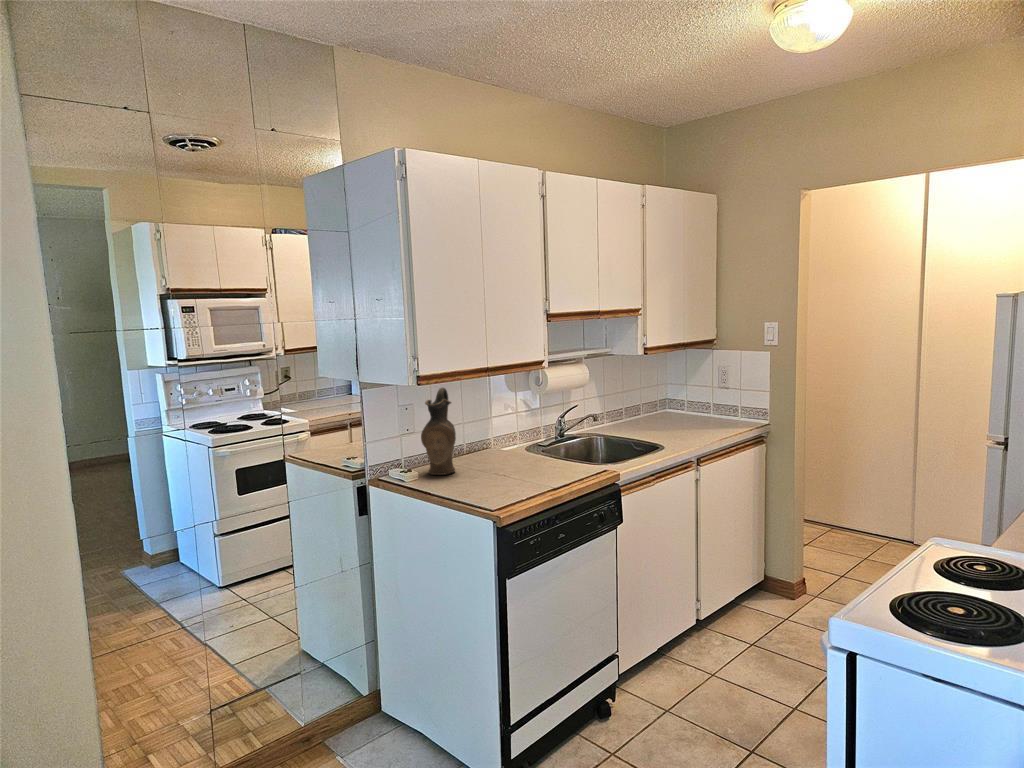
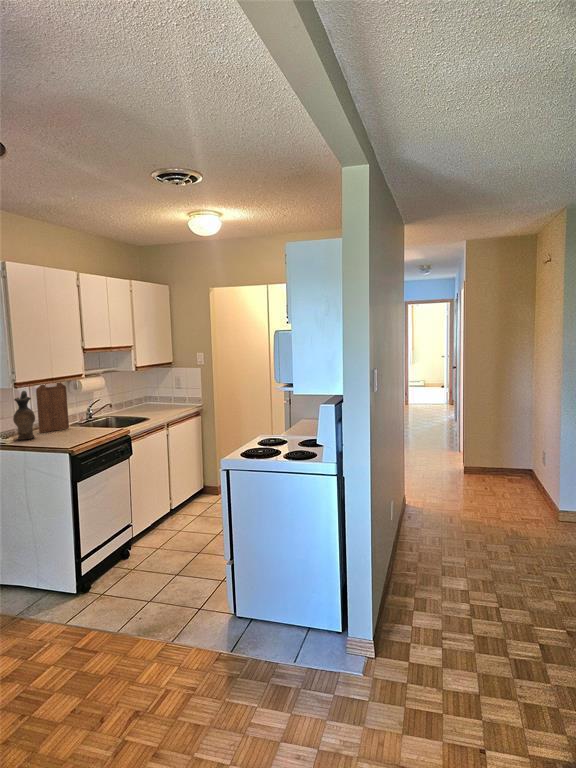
cutting board: none [466,369,519,462] -> present [36,382,69,433]

